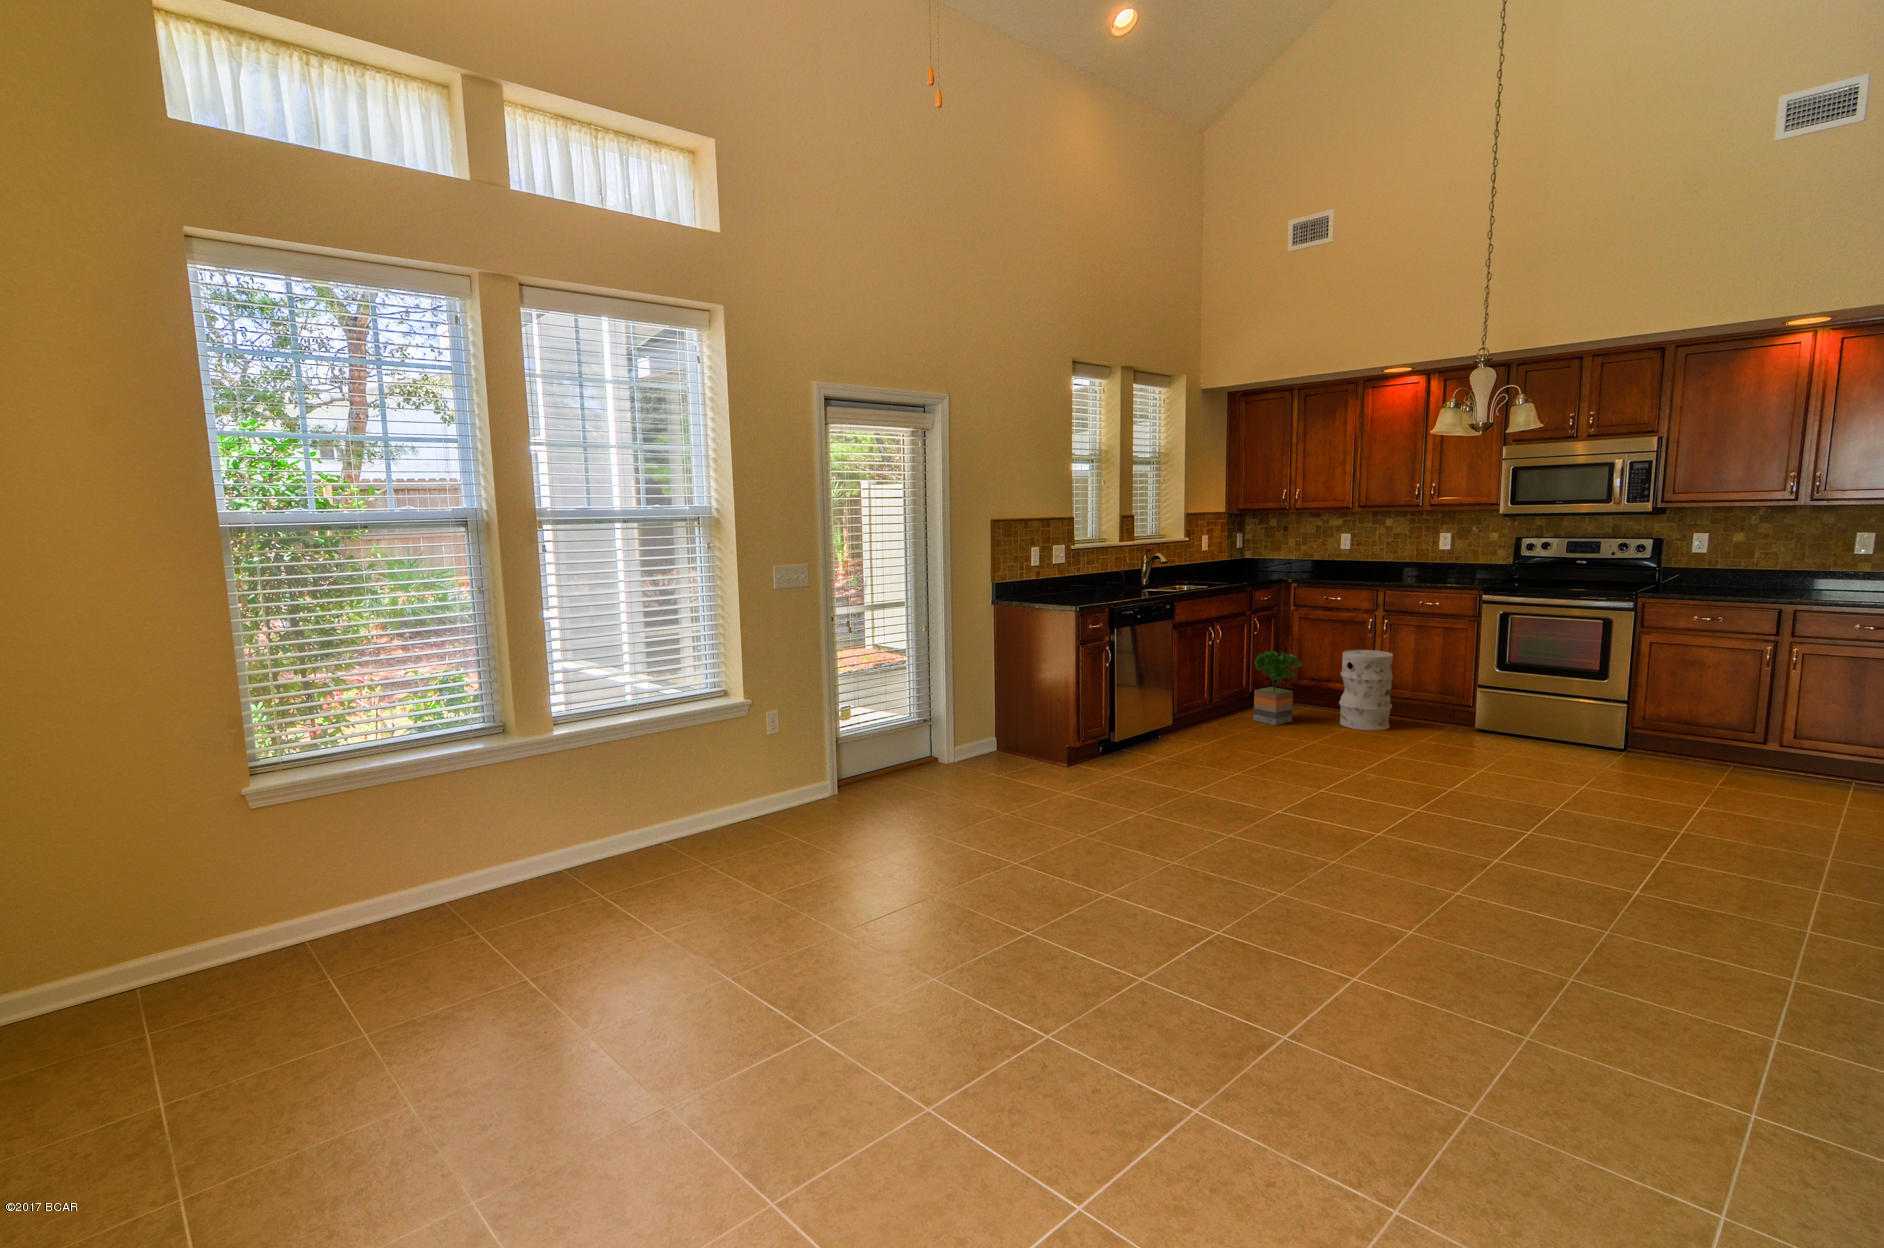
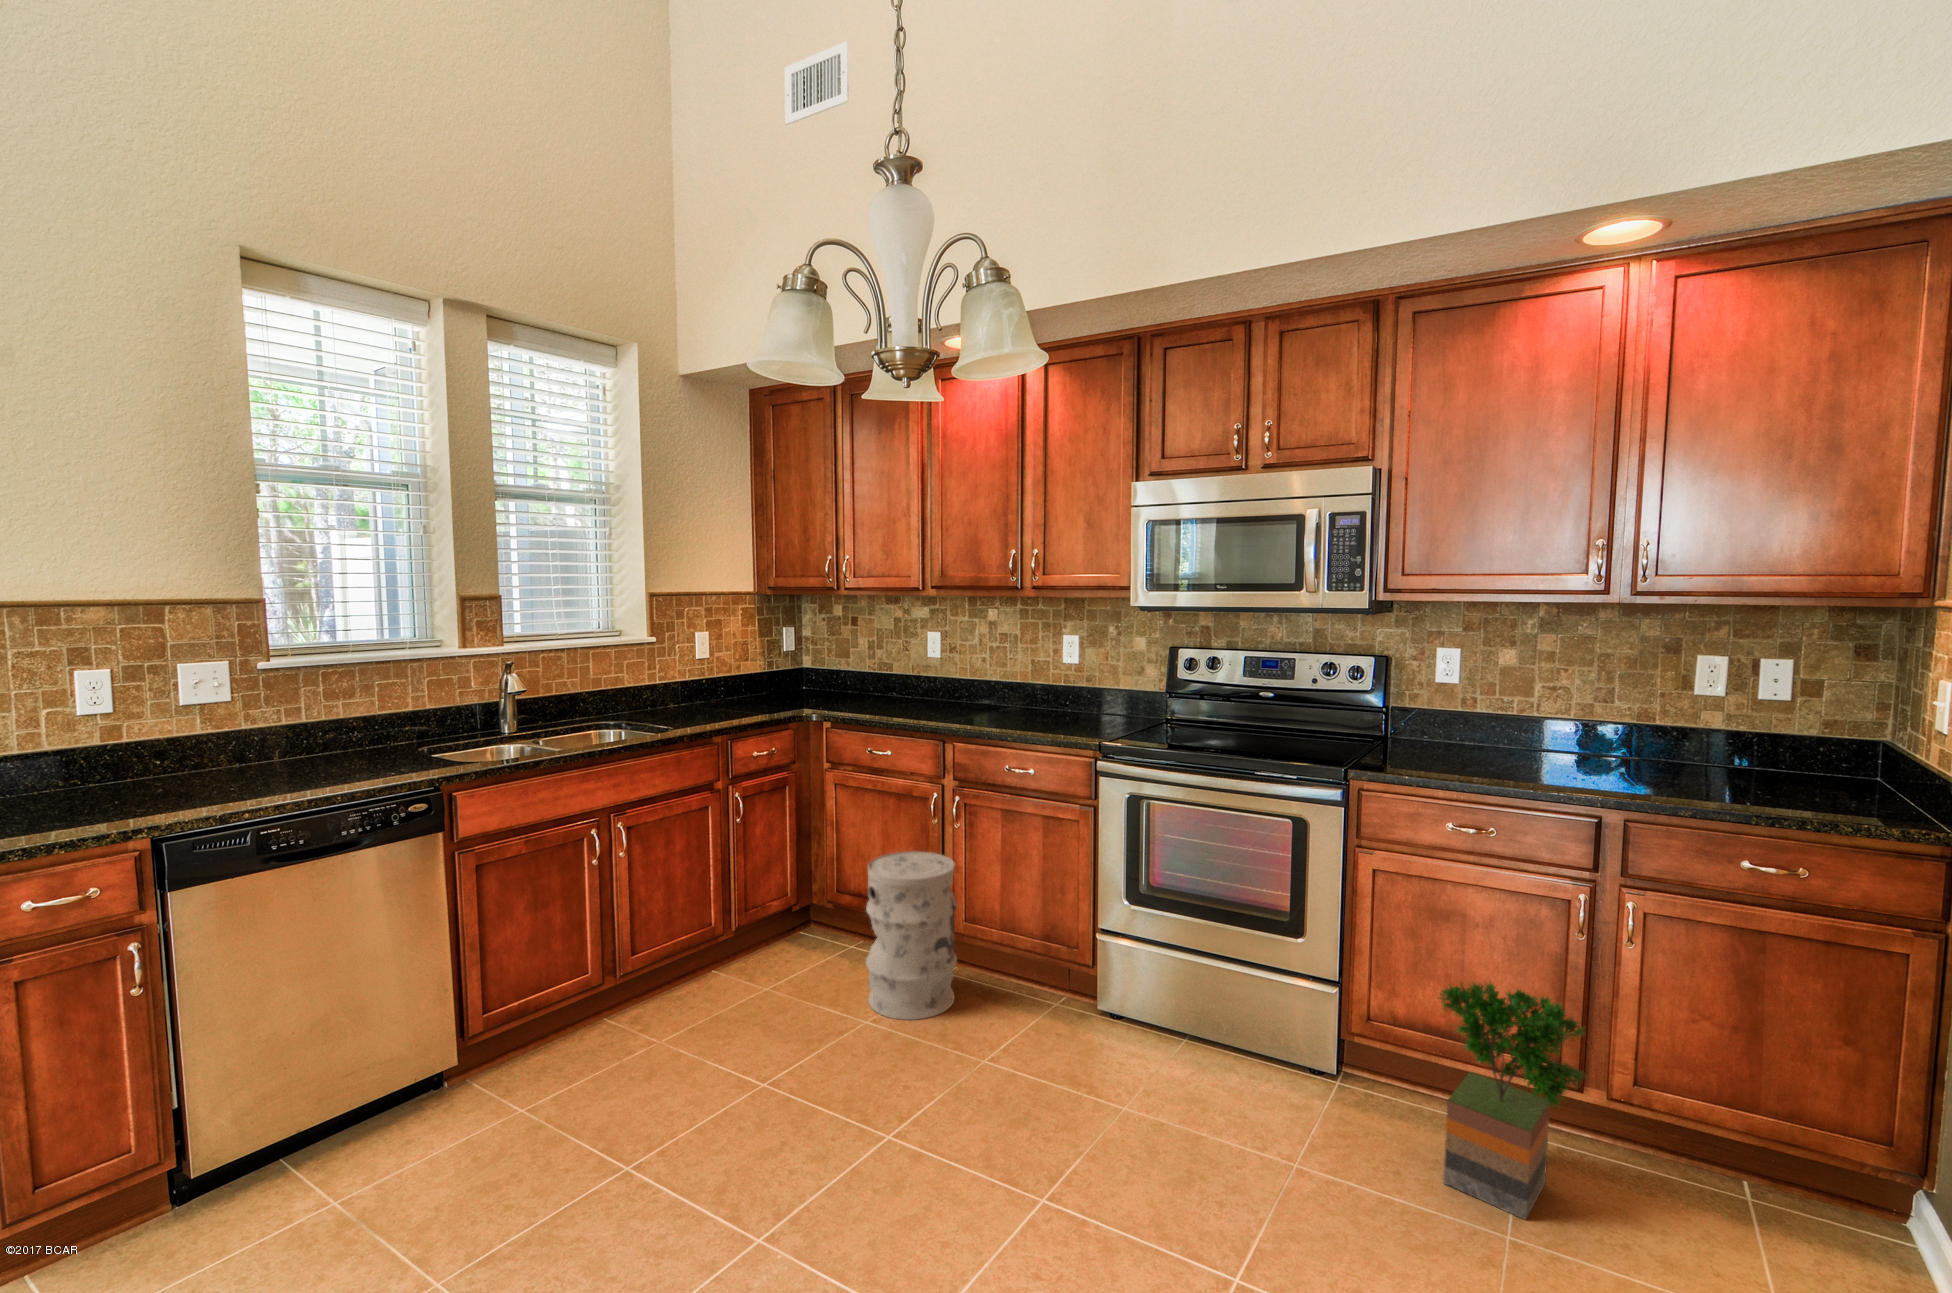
potted tree: present [1254,651,1301,725] -> present [1439,982,1585,1219]

